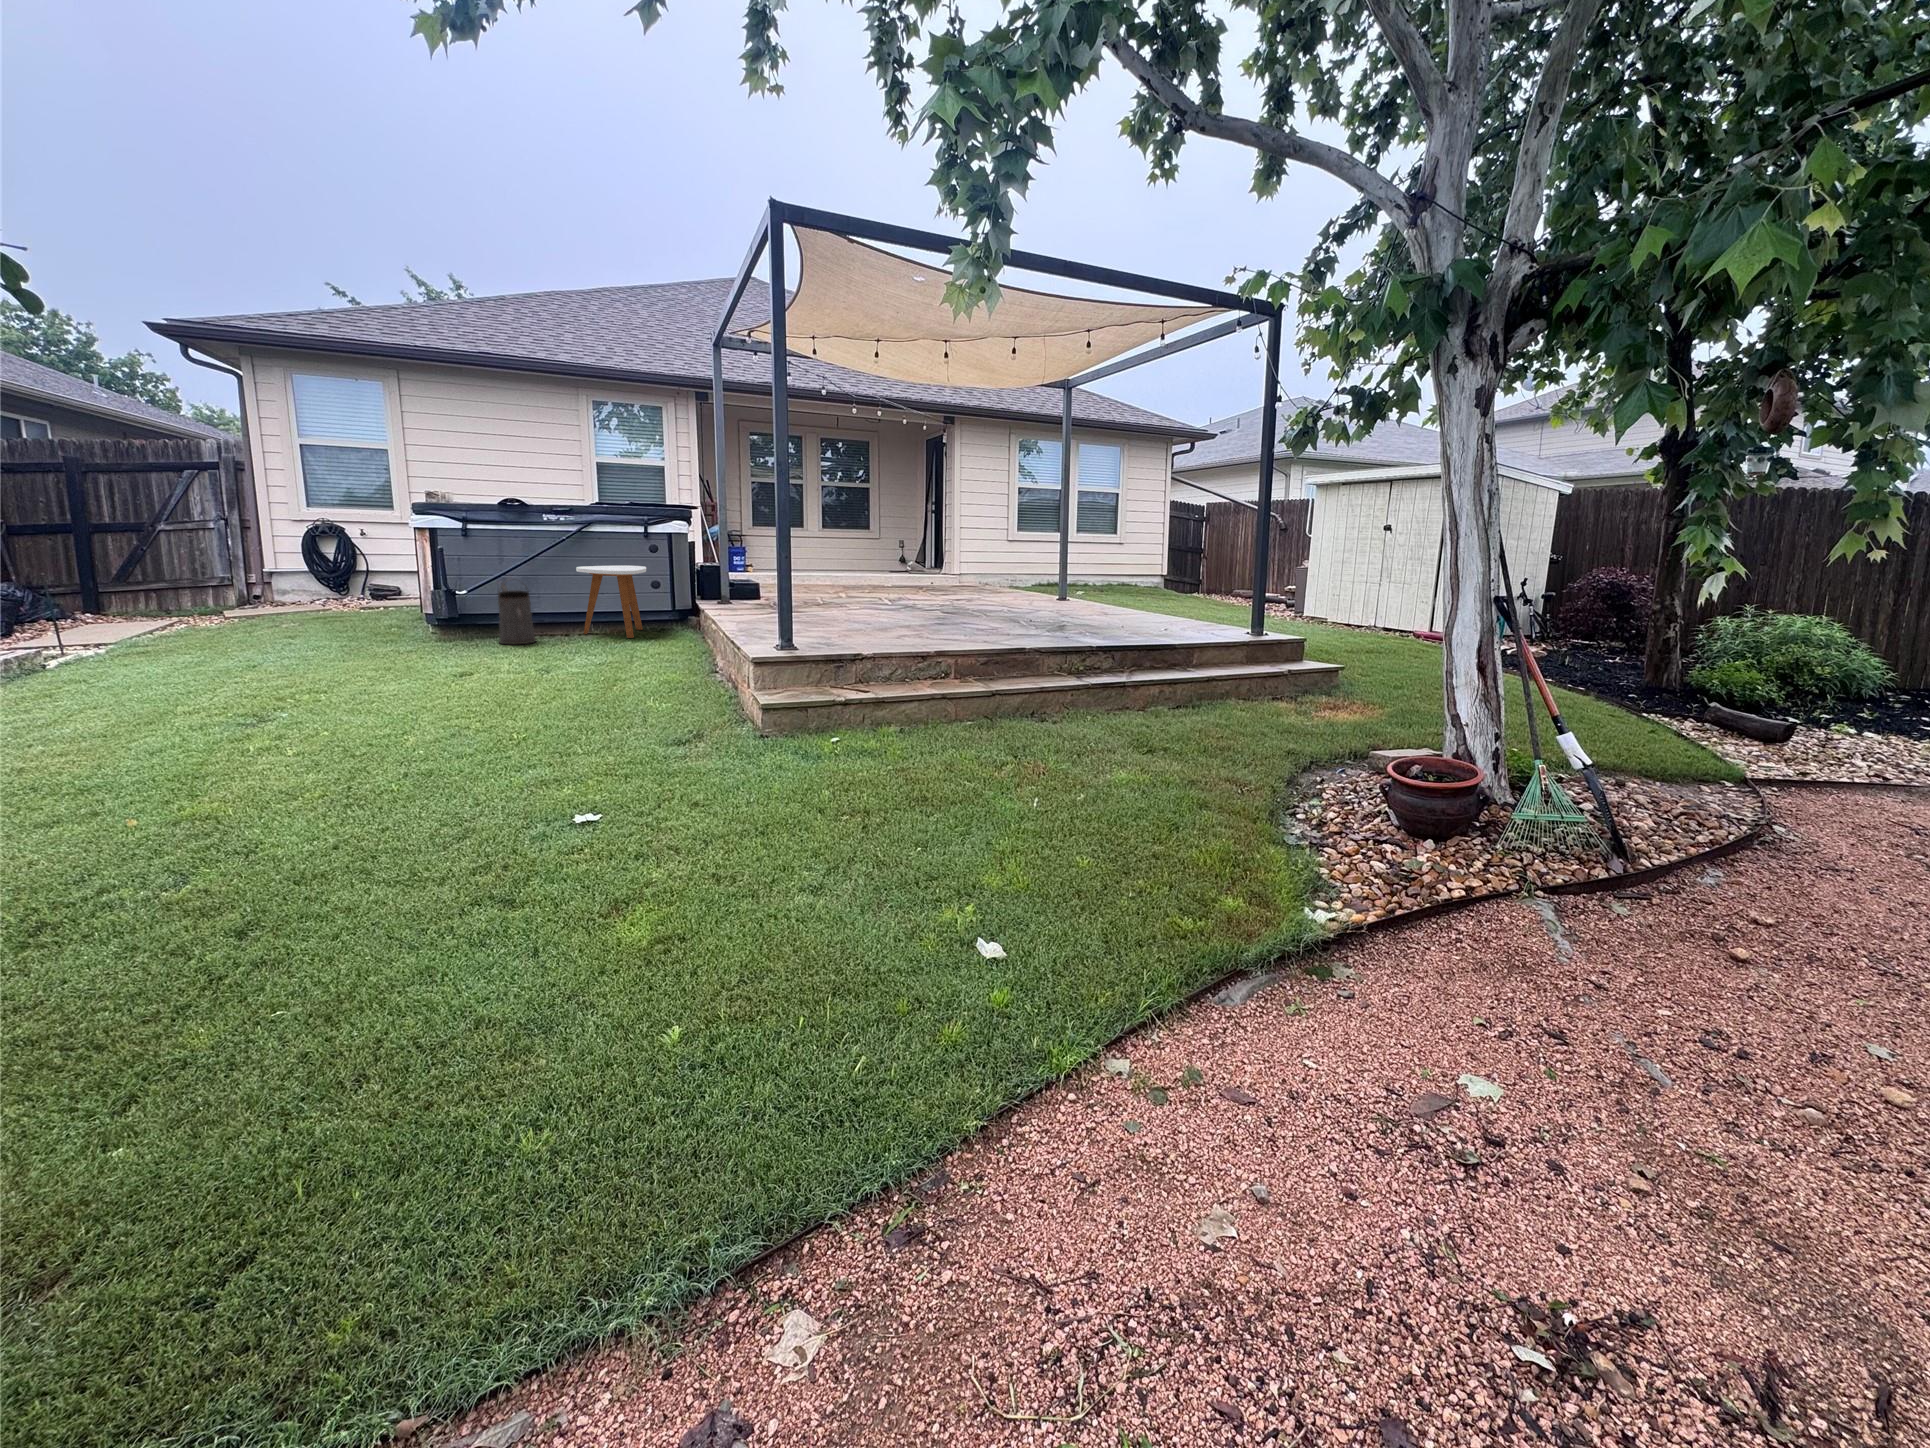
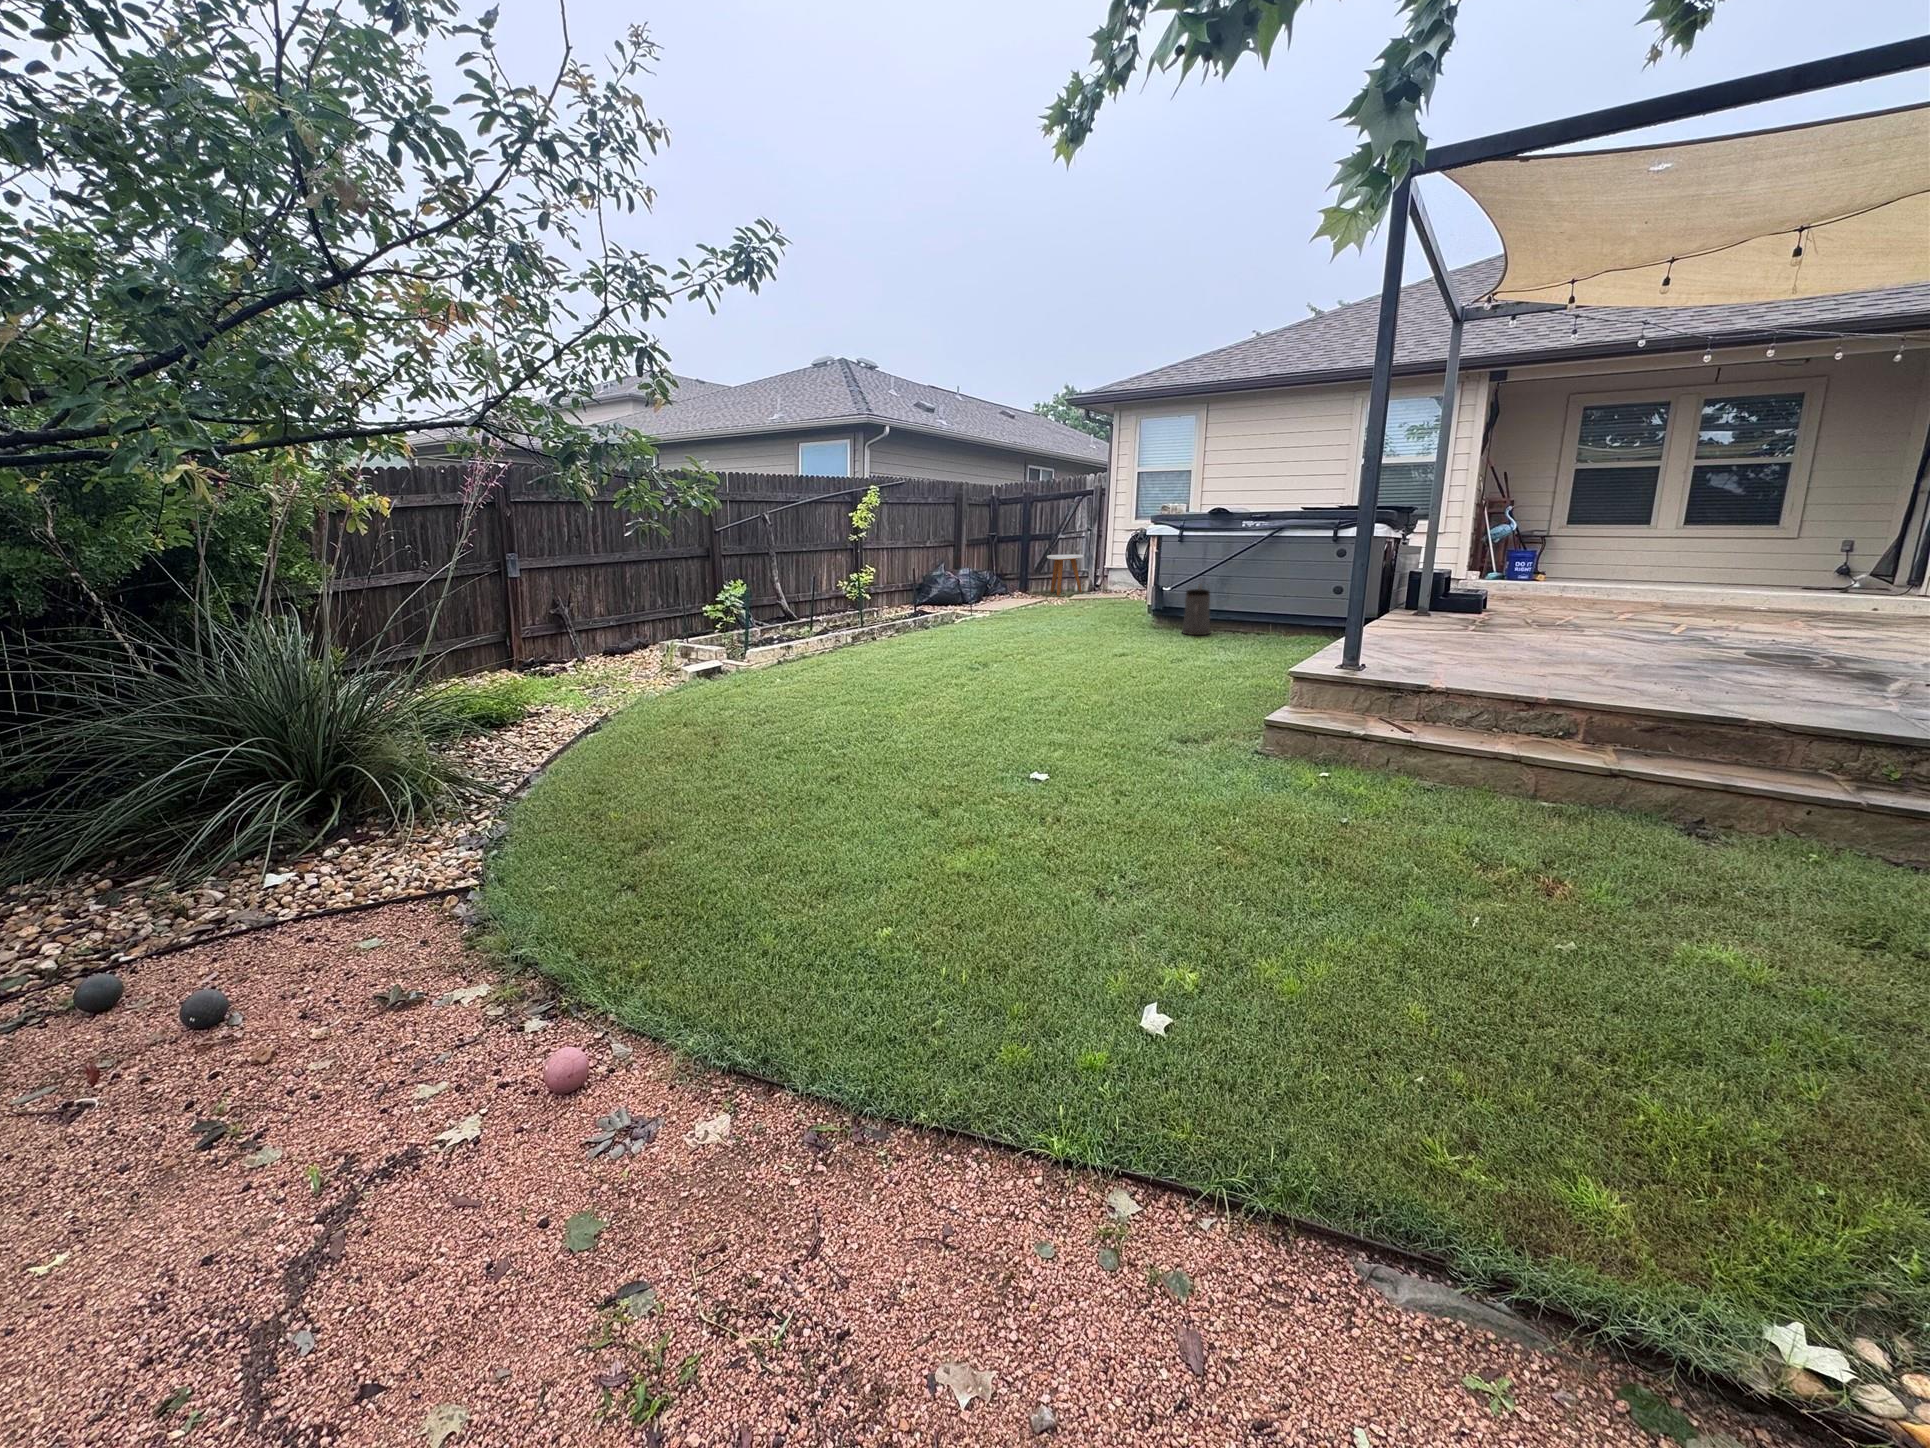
side table: present [576,566,646,638] -> present [1047,554,1084,596]

